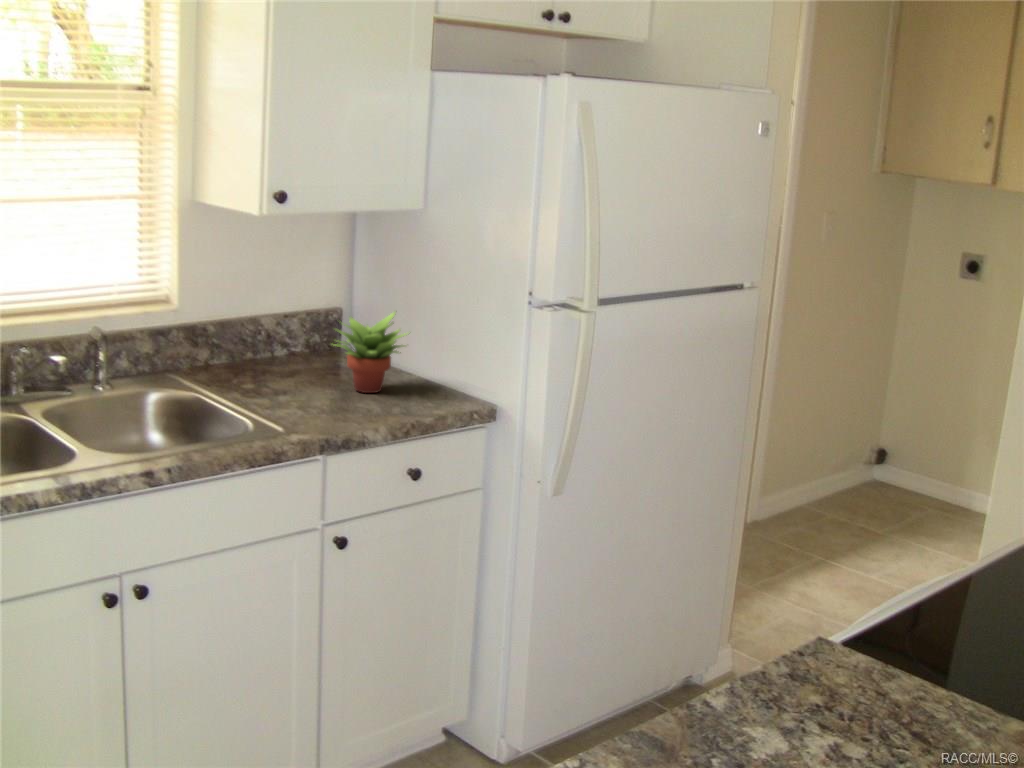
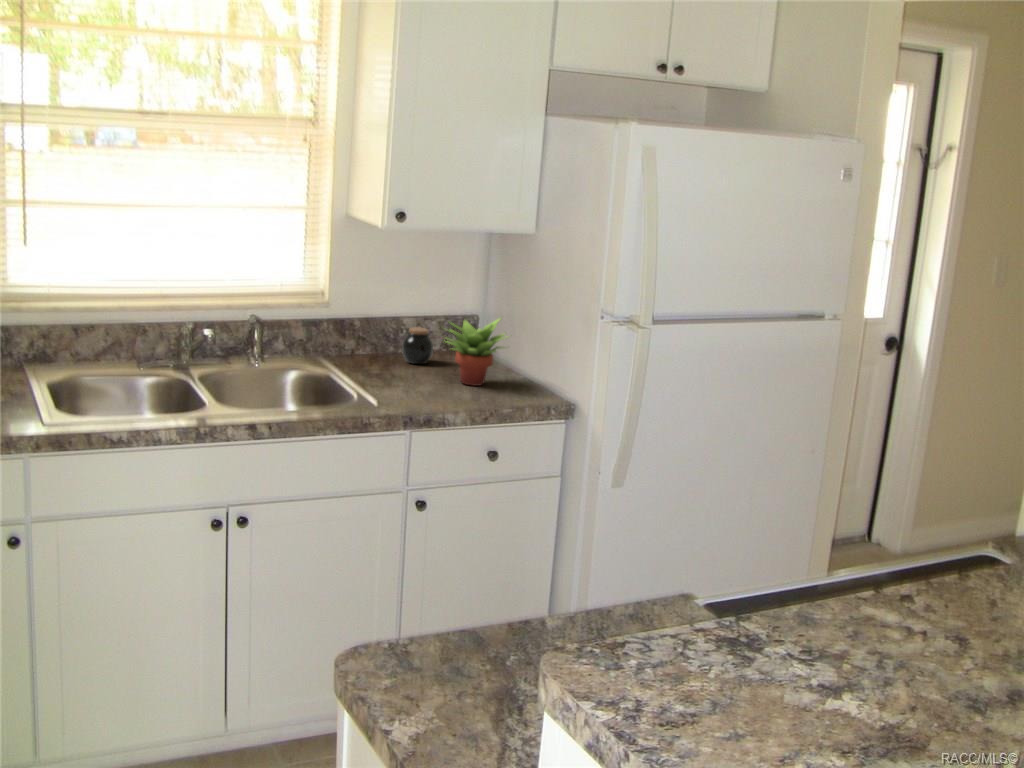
jar: none [269,329,306,372] -> present [402,327,433,364]

